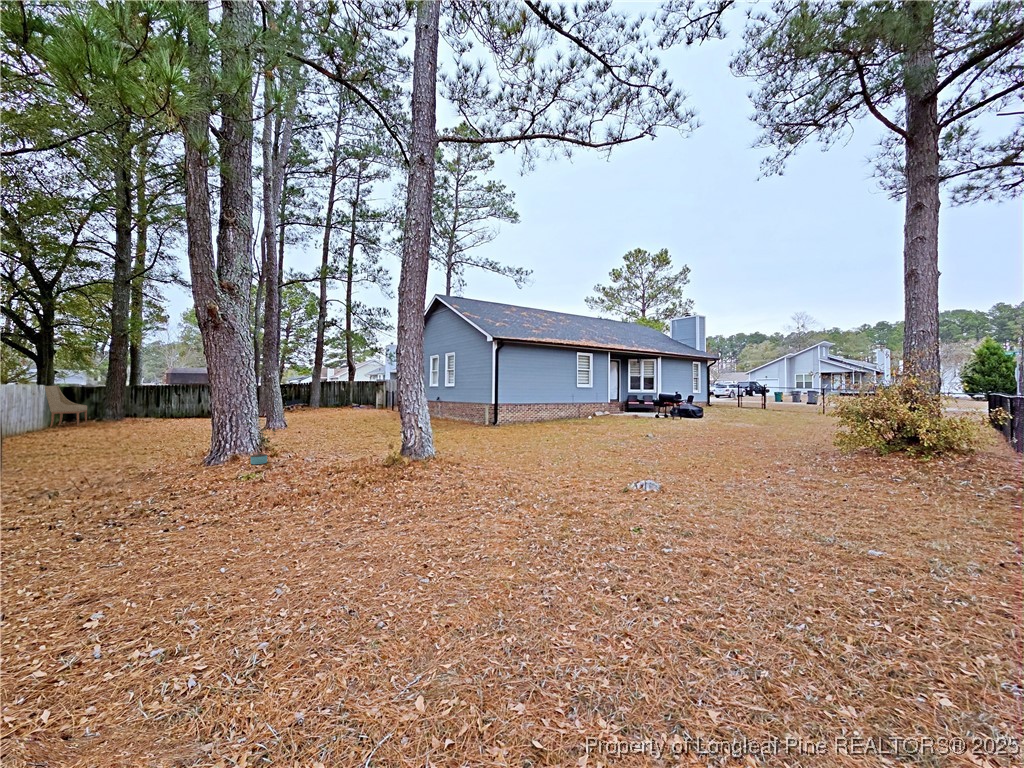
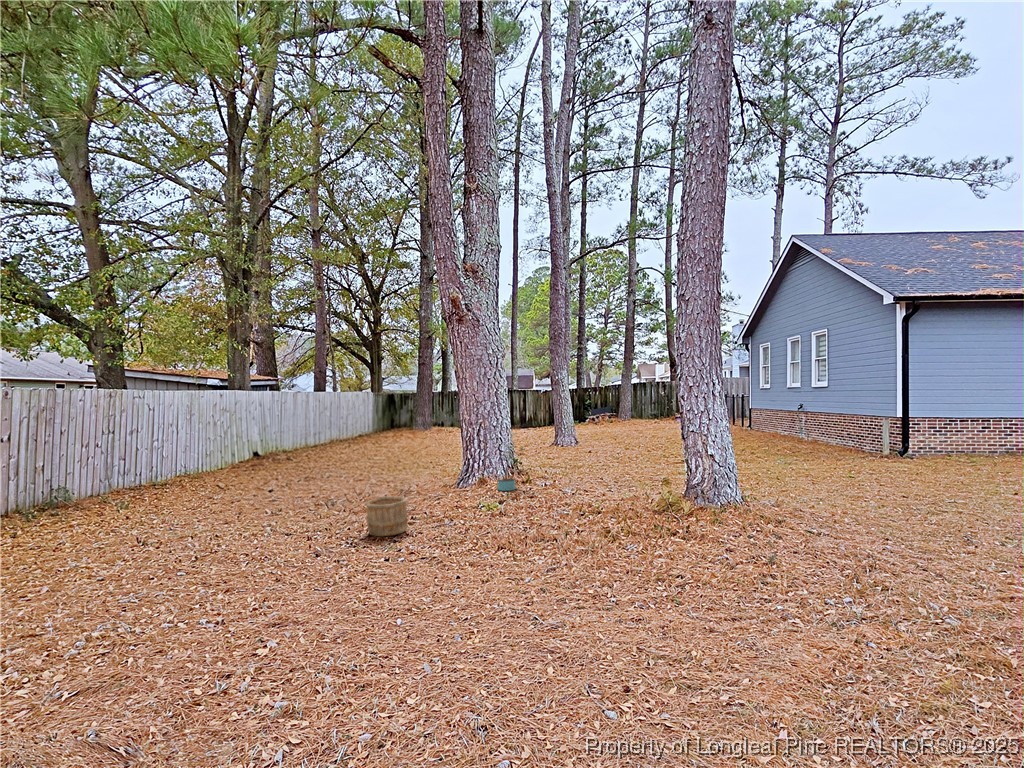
chair: present [45,386,87,427] -> none [370,391,401,432]
wooden bucket: none [129,477,177,514] -> present [365,496,407,536]

